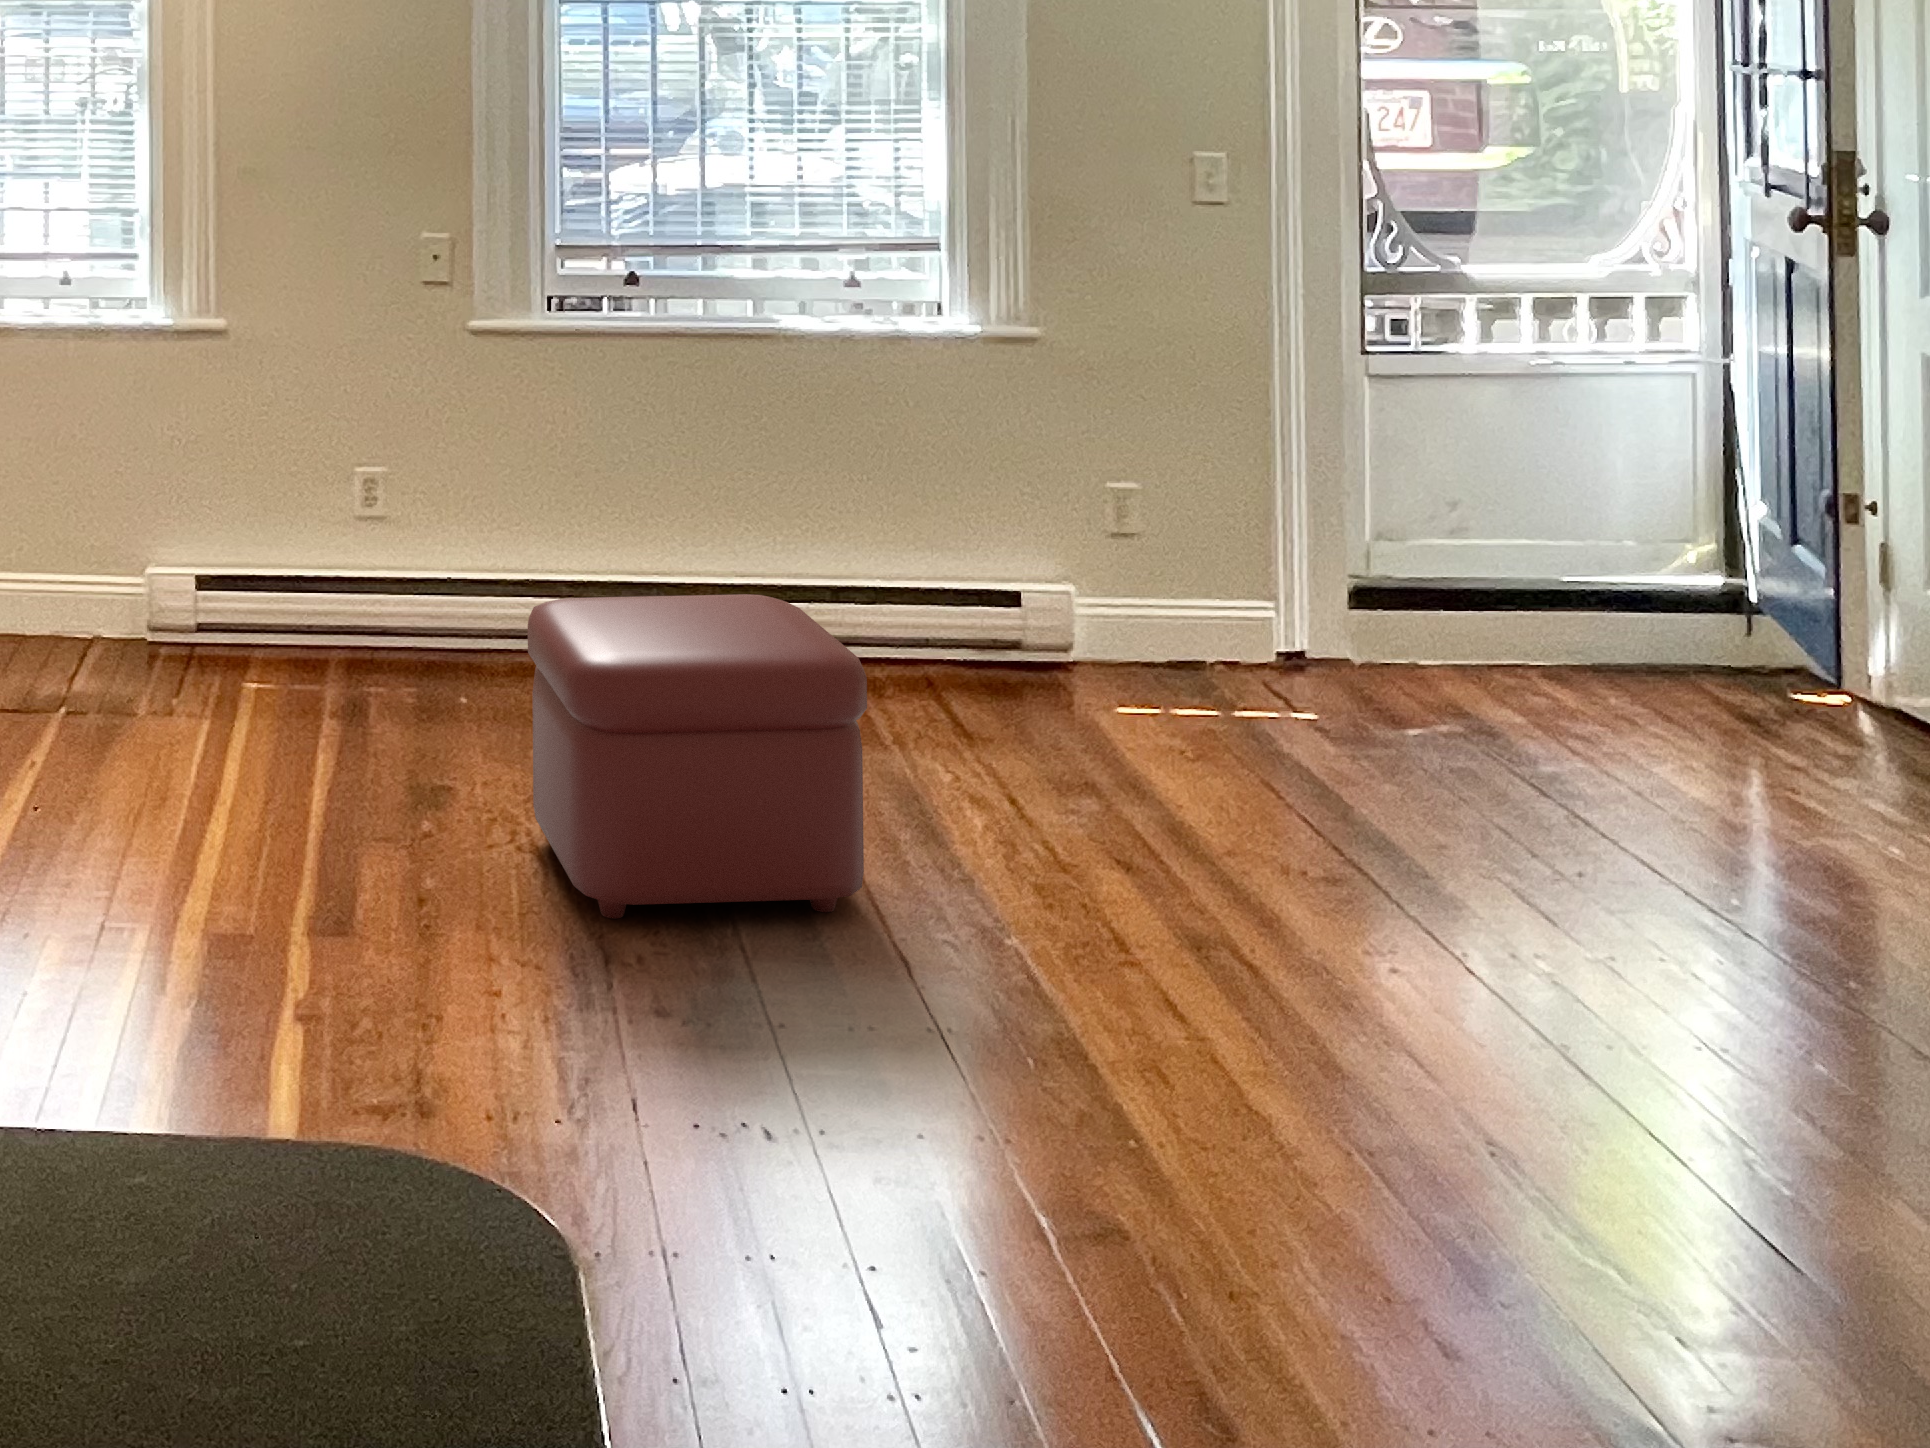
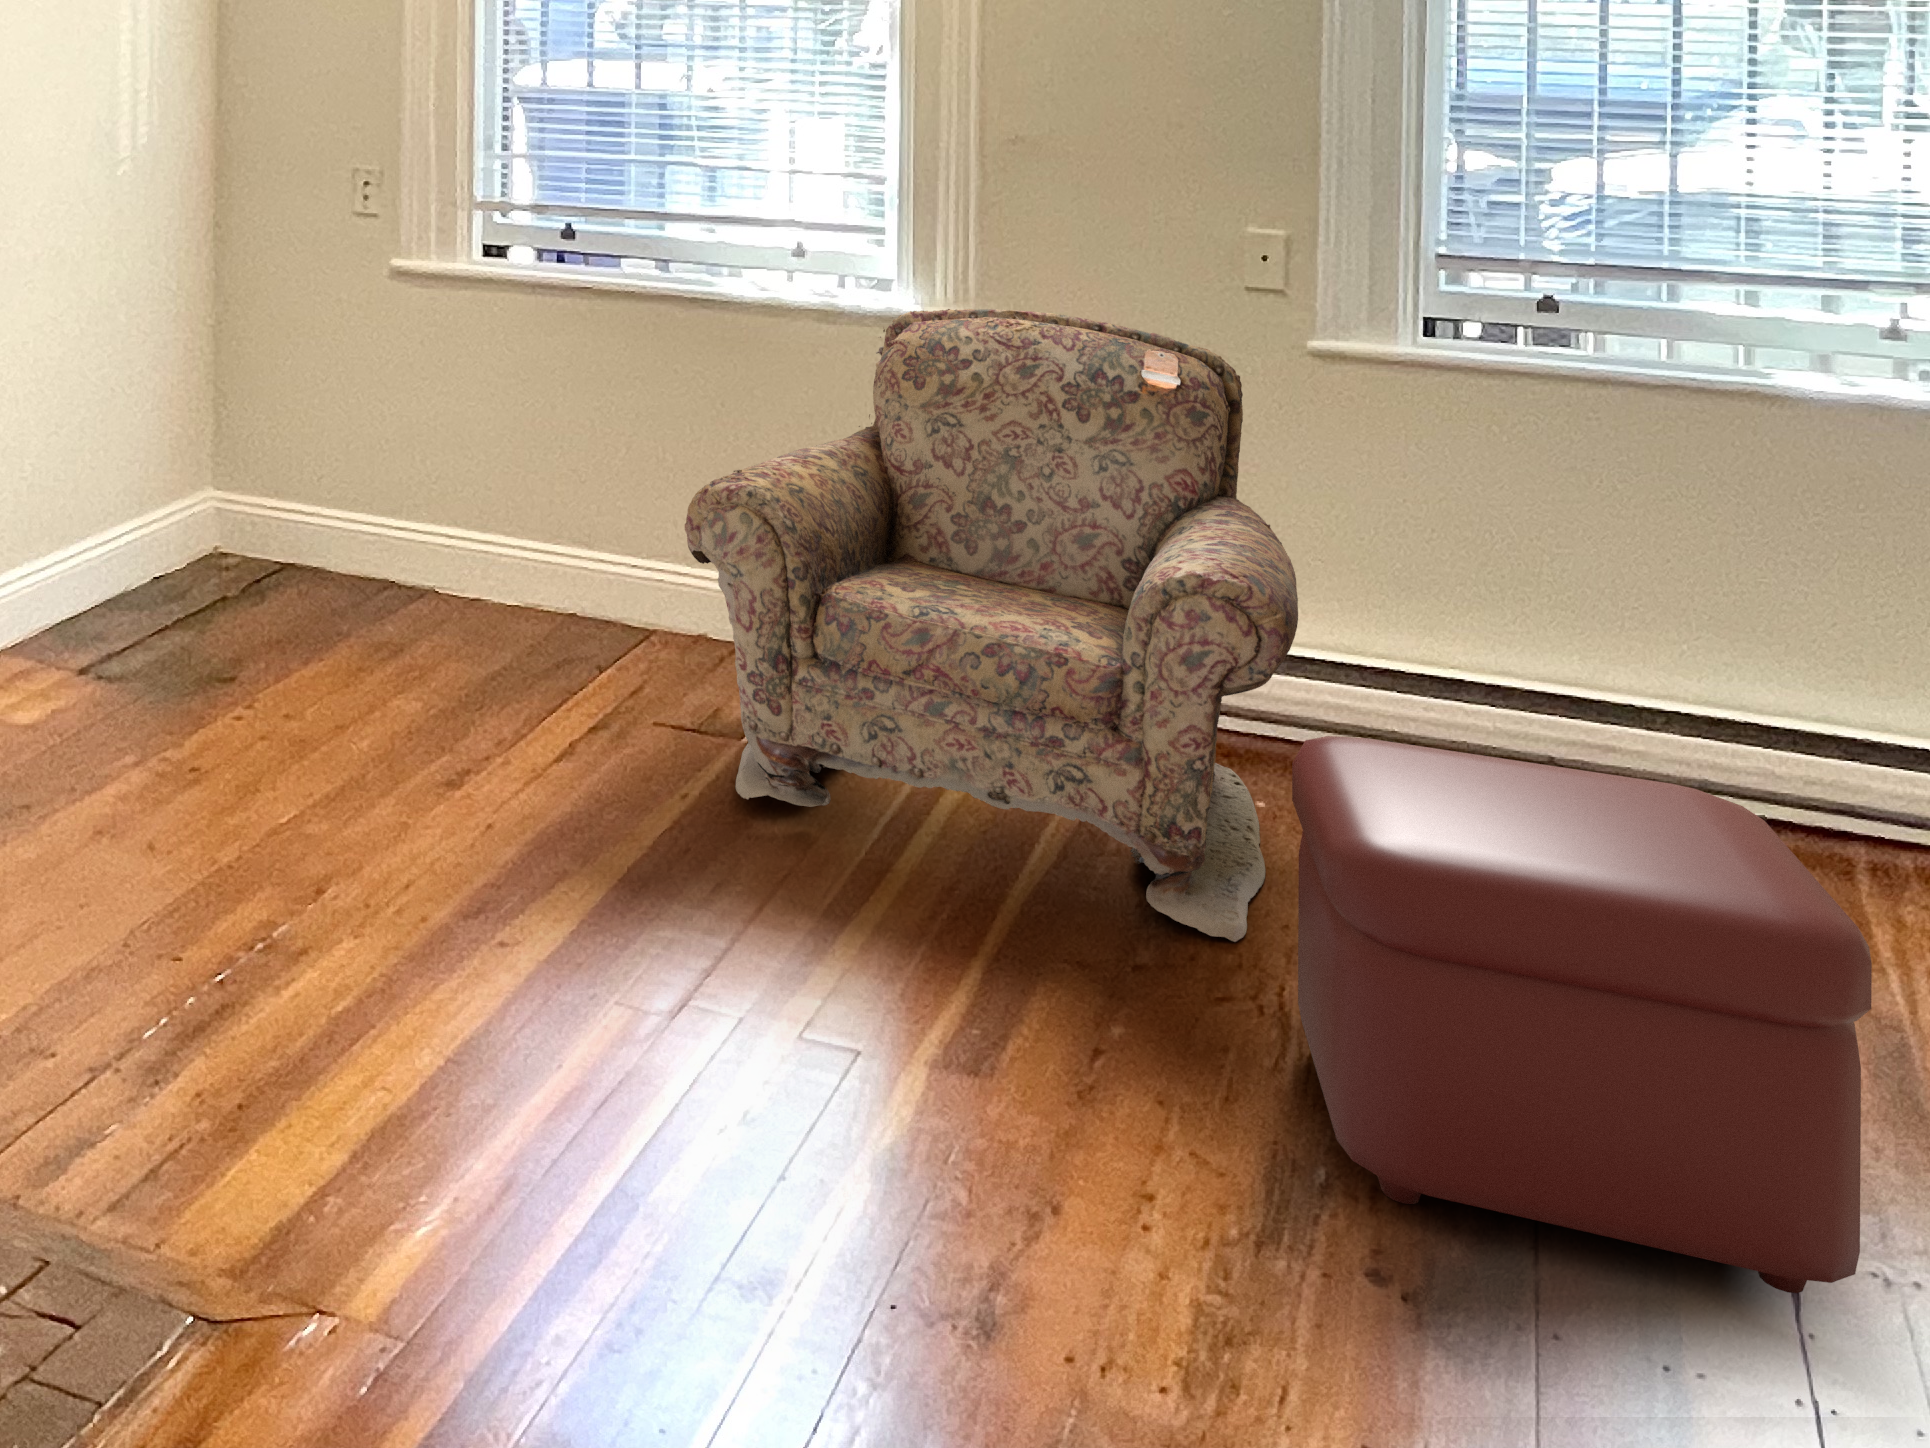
armchair: none [56,316,511,782] -> present [685,309,1298,942]

